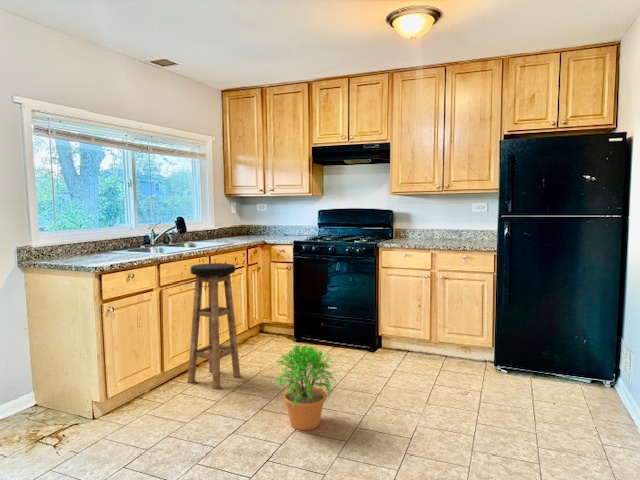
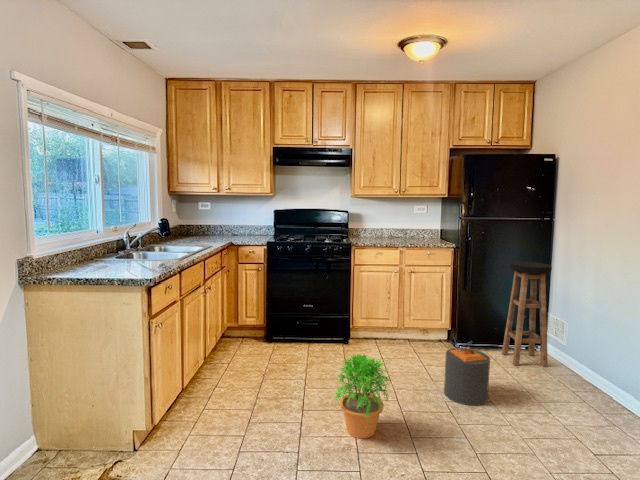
bar stool: present [188,263,240,389] -> present [502,262,552,367]
trash can: none [425,343,479,427] -> present [444,342,490,406]

